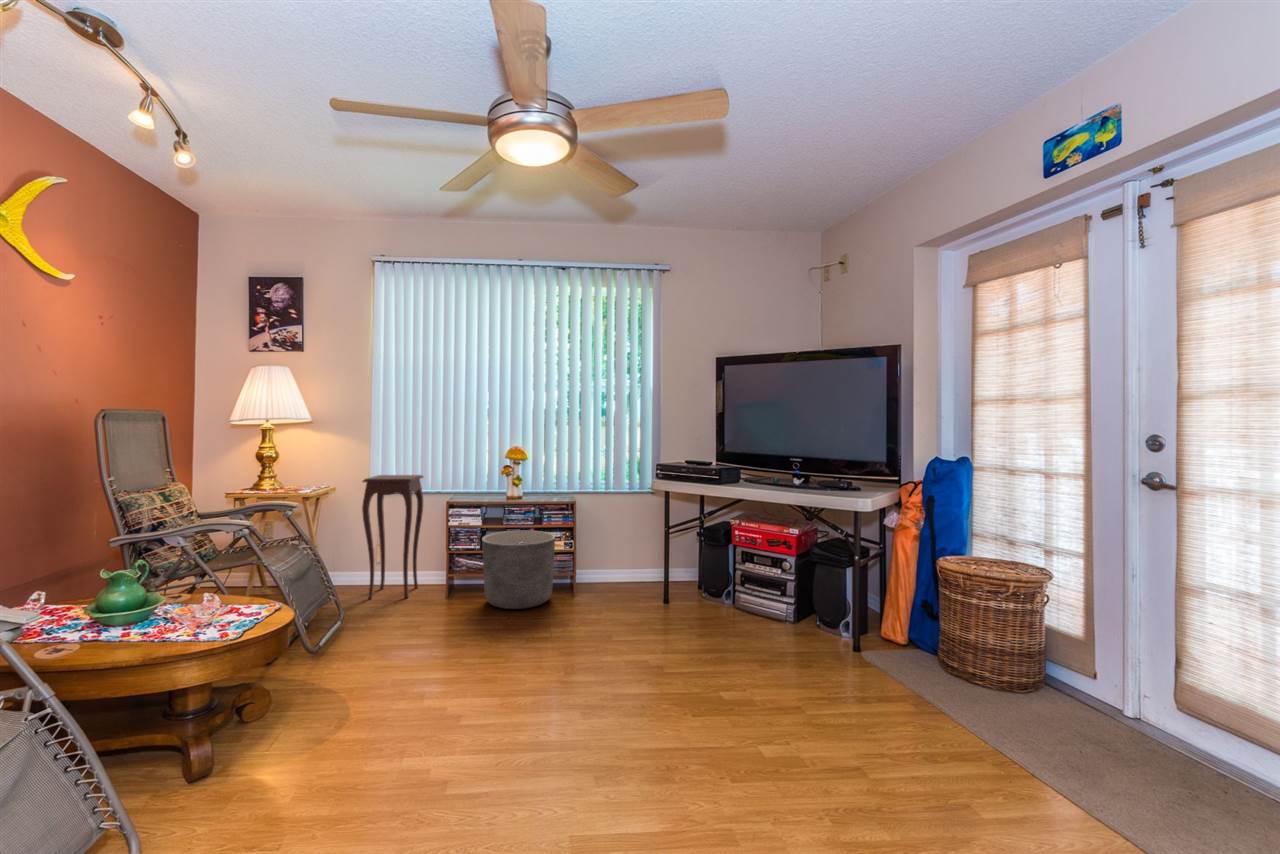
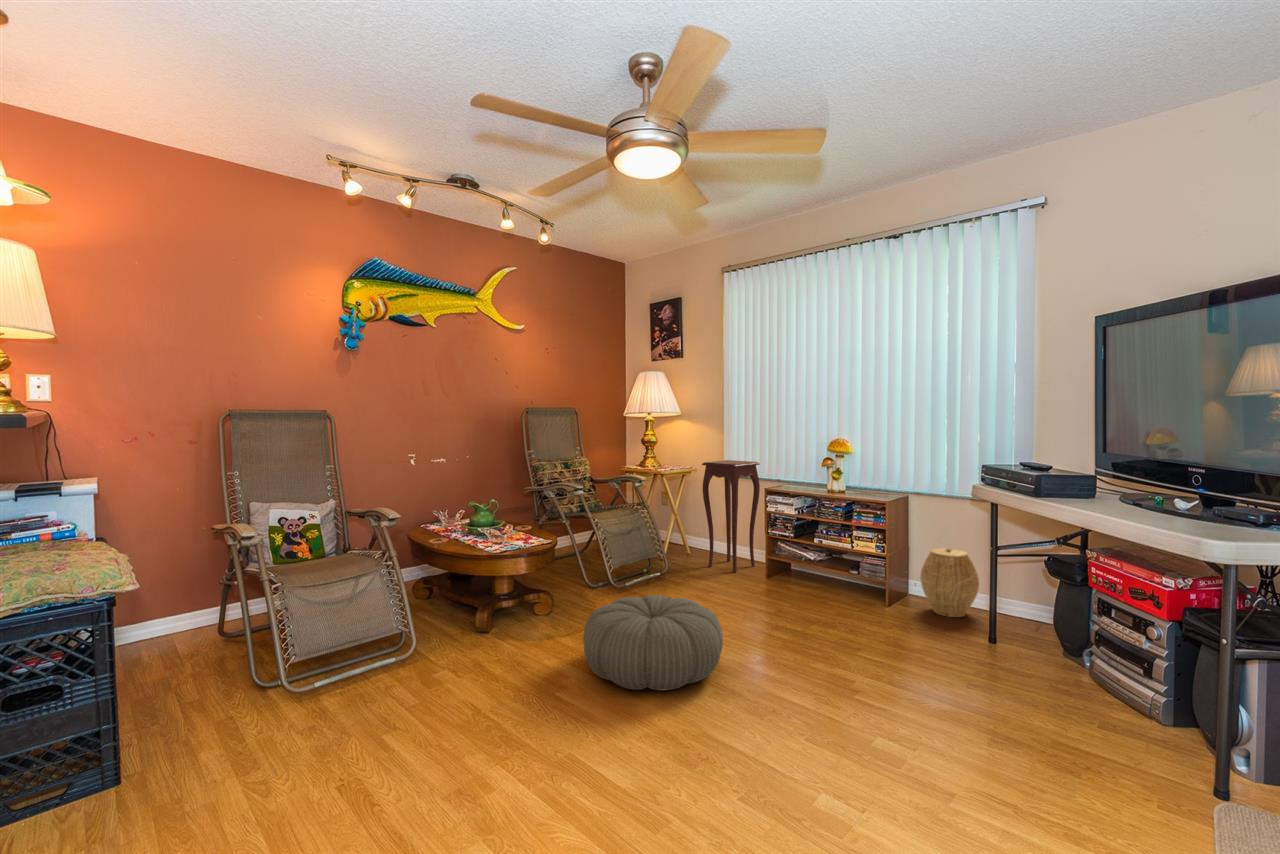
planter: present [482,531,555,609] -> none [780,524,858,606]
woven basket: none [598,536,641,591] -> present [920,548,979,617]
pouf: none [393,626,556,741] -> present [583,595,723,690]

